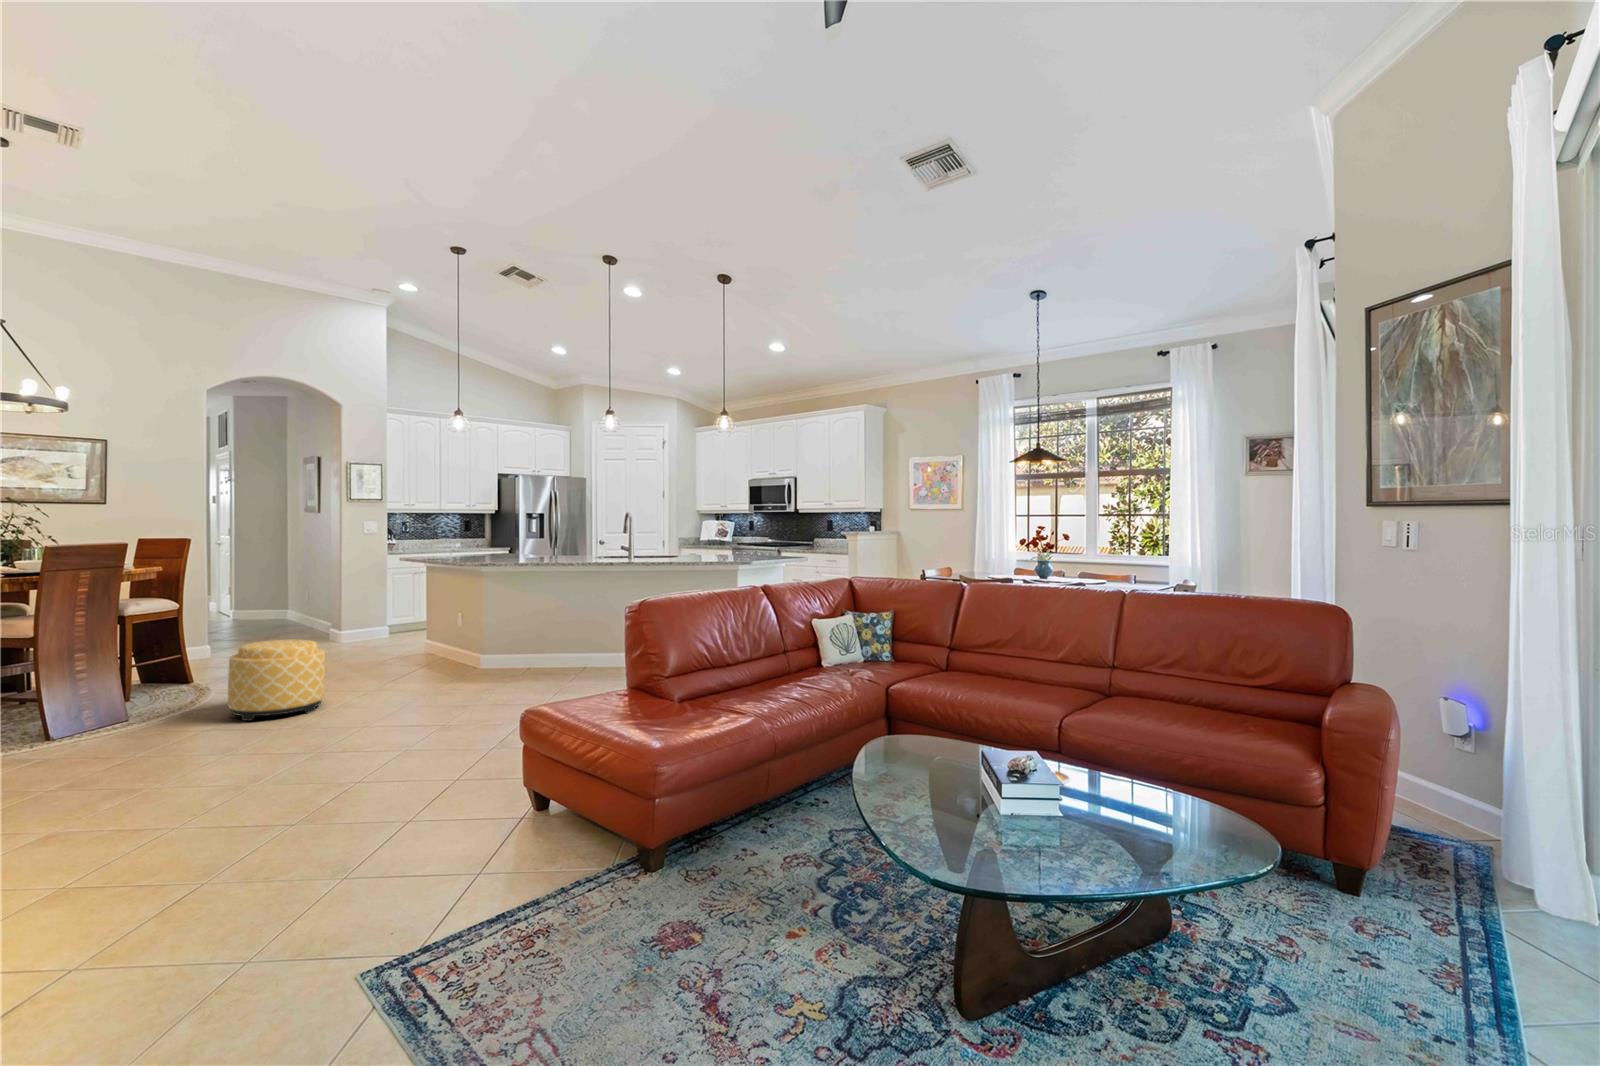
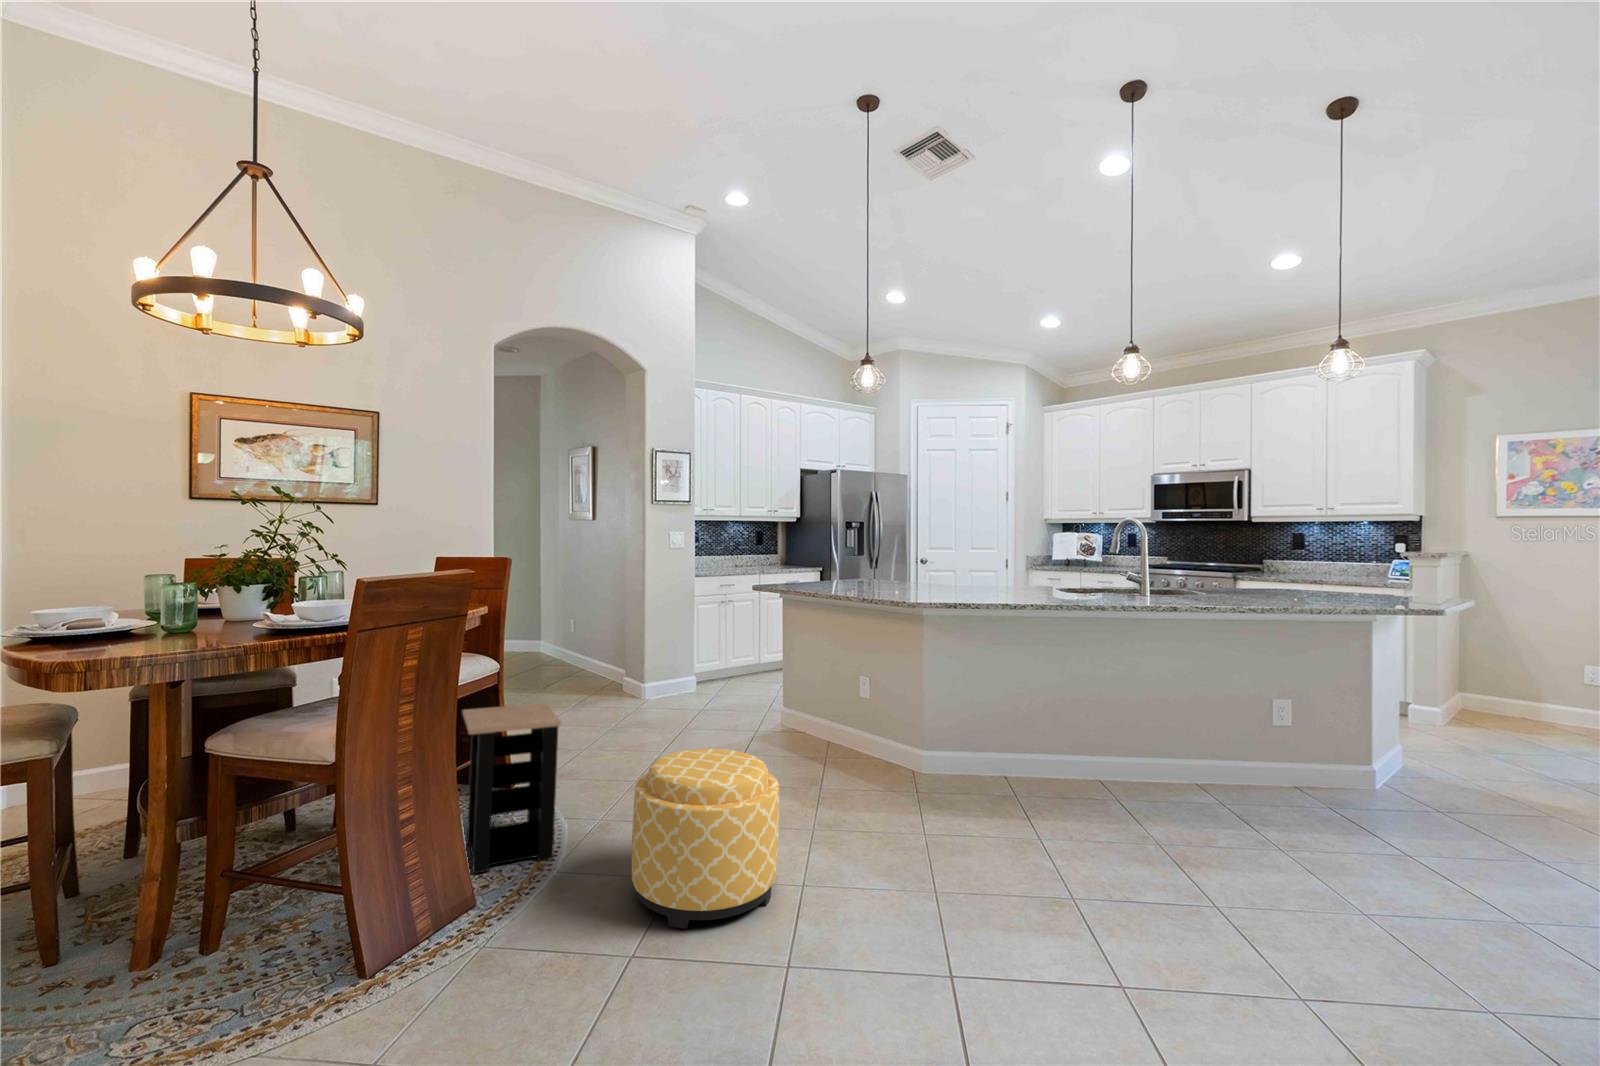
side table: none [133,623,201,712] -> present [462,703,561,873]

